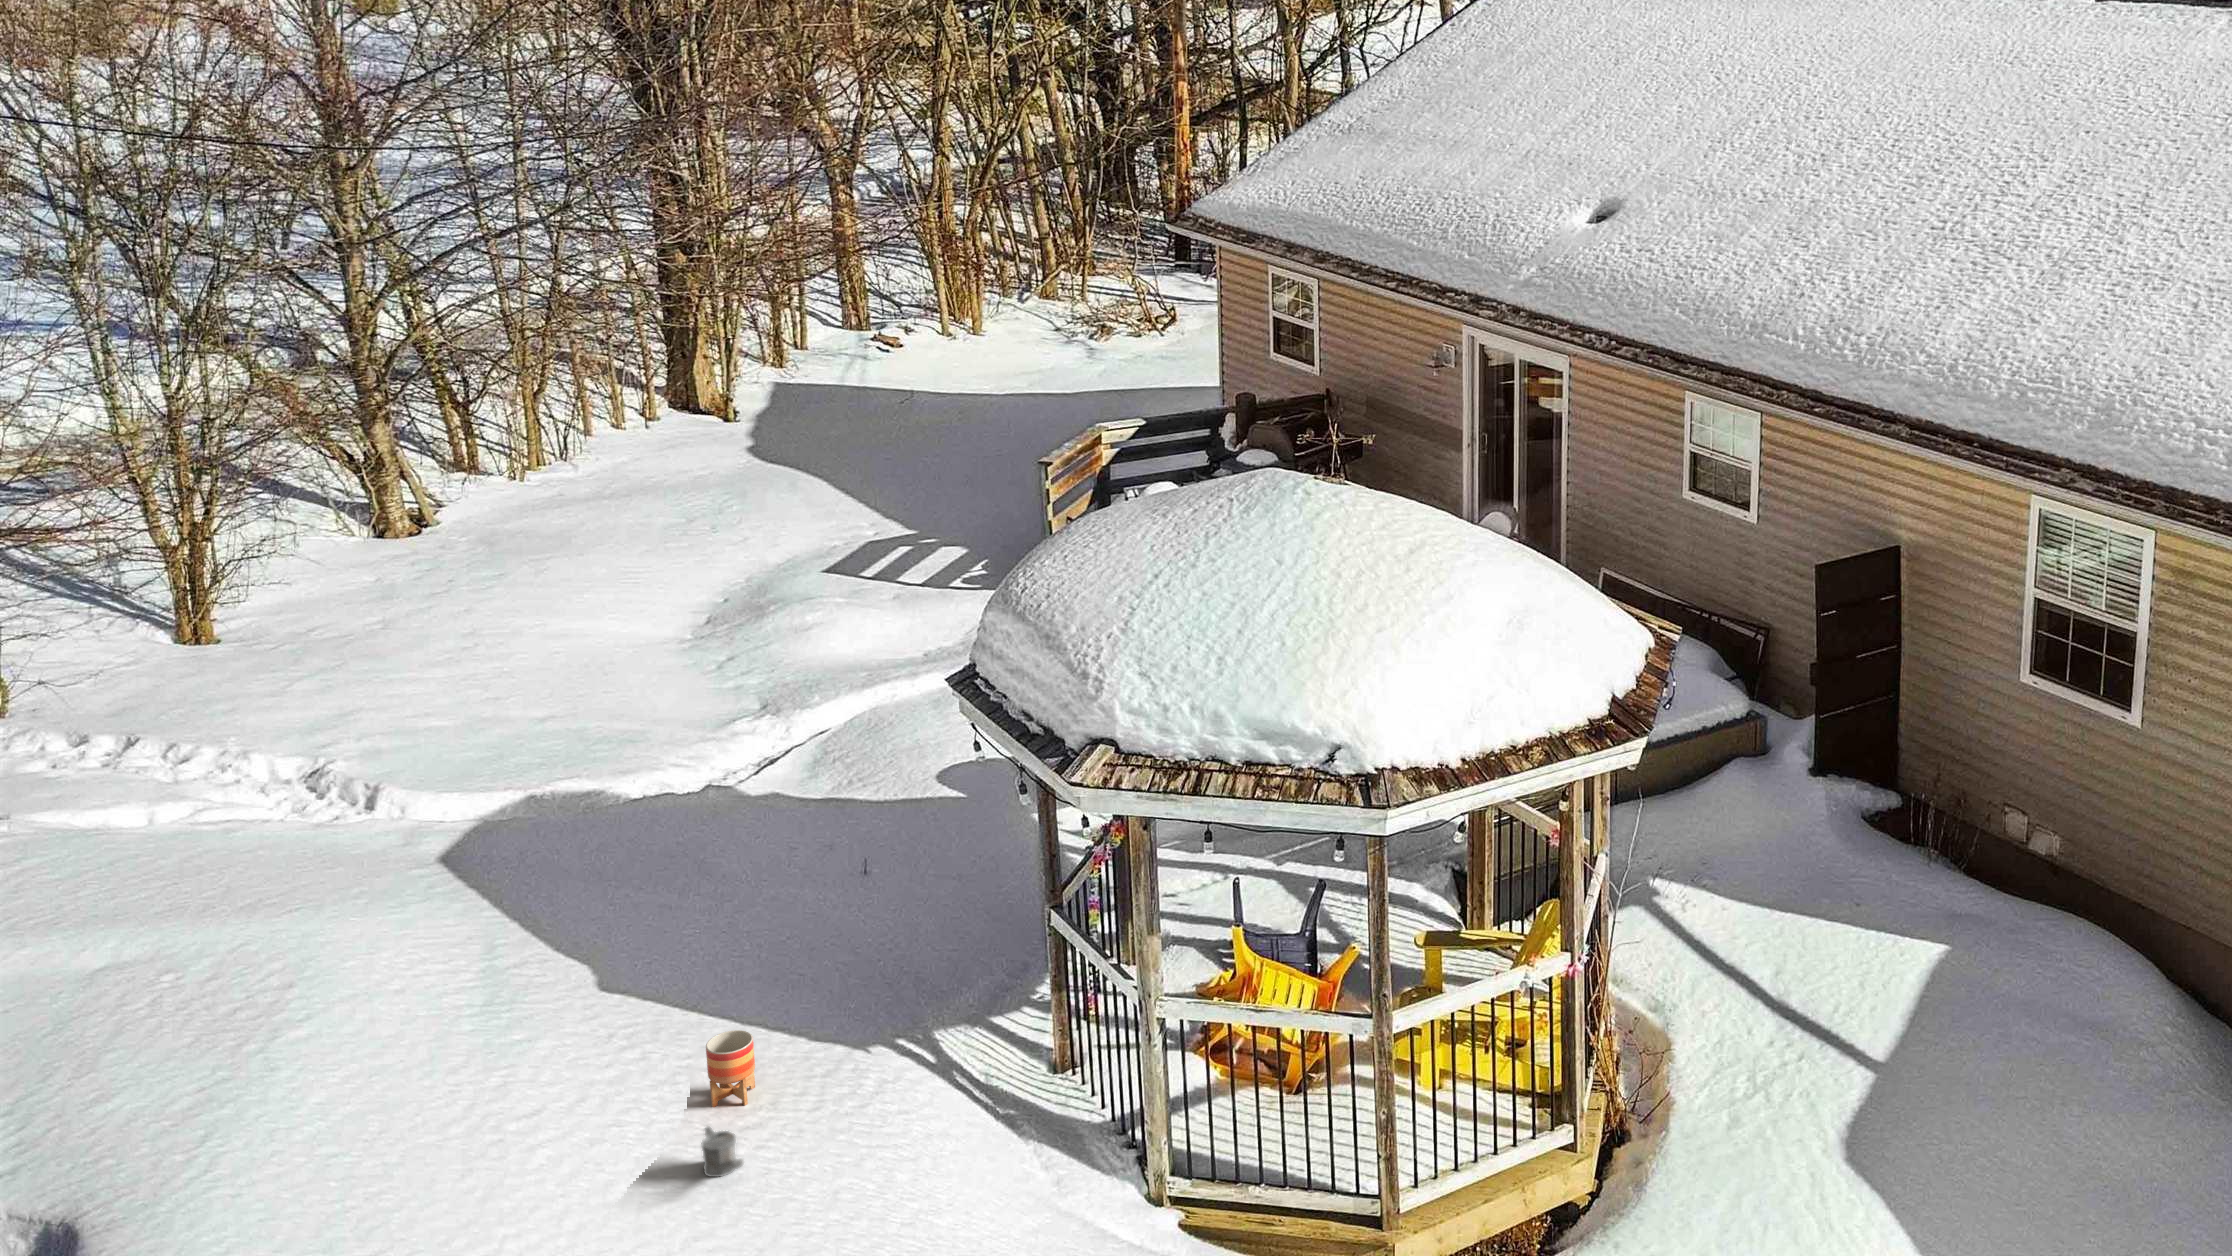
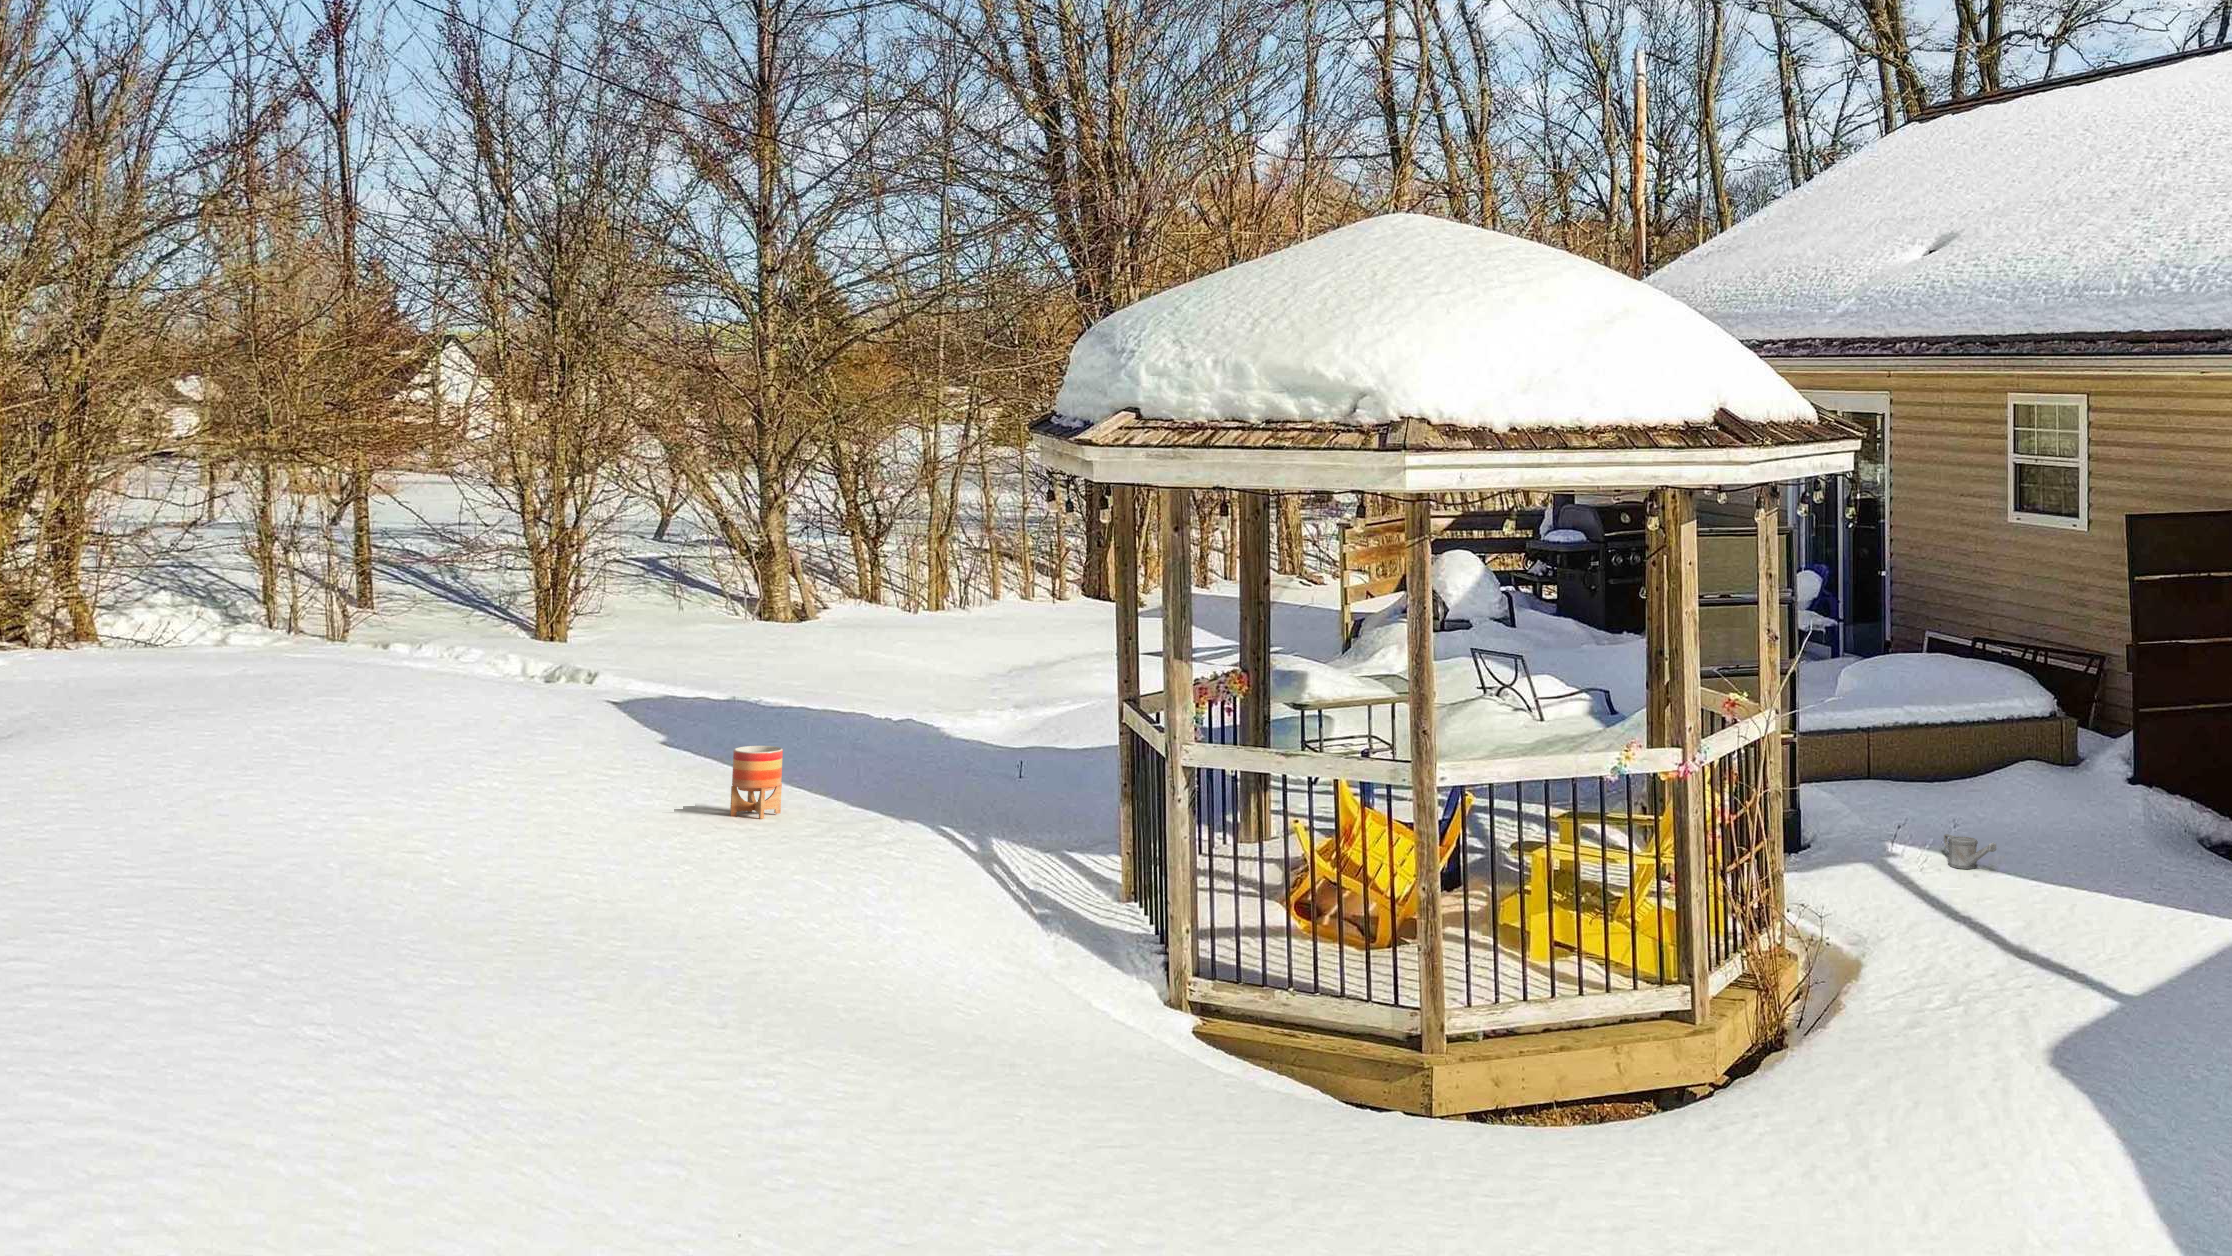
watering can: present [701,1127,744,1177] -> present [1944,834,1996,869]

